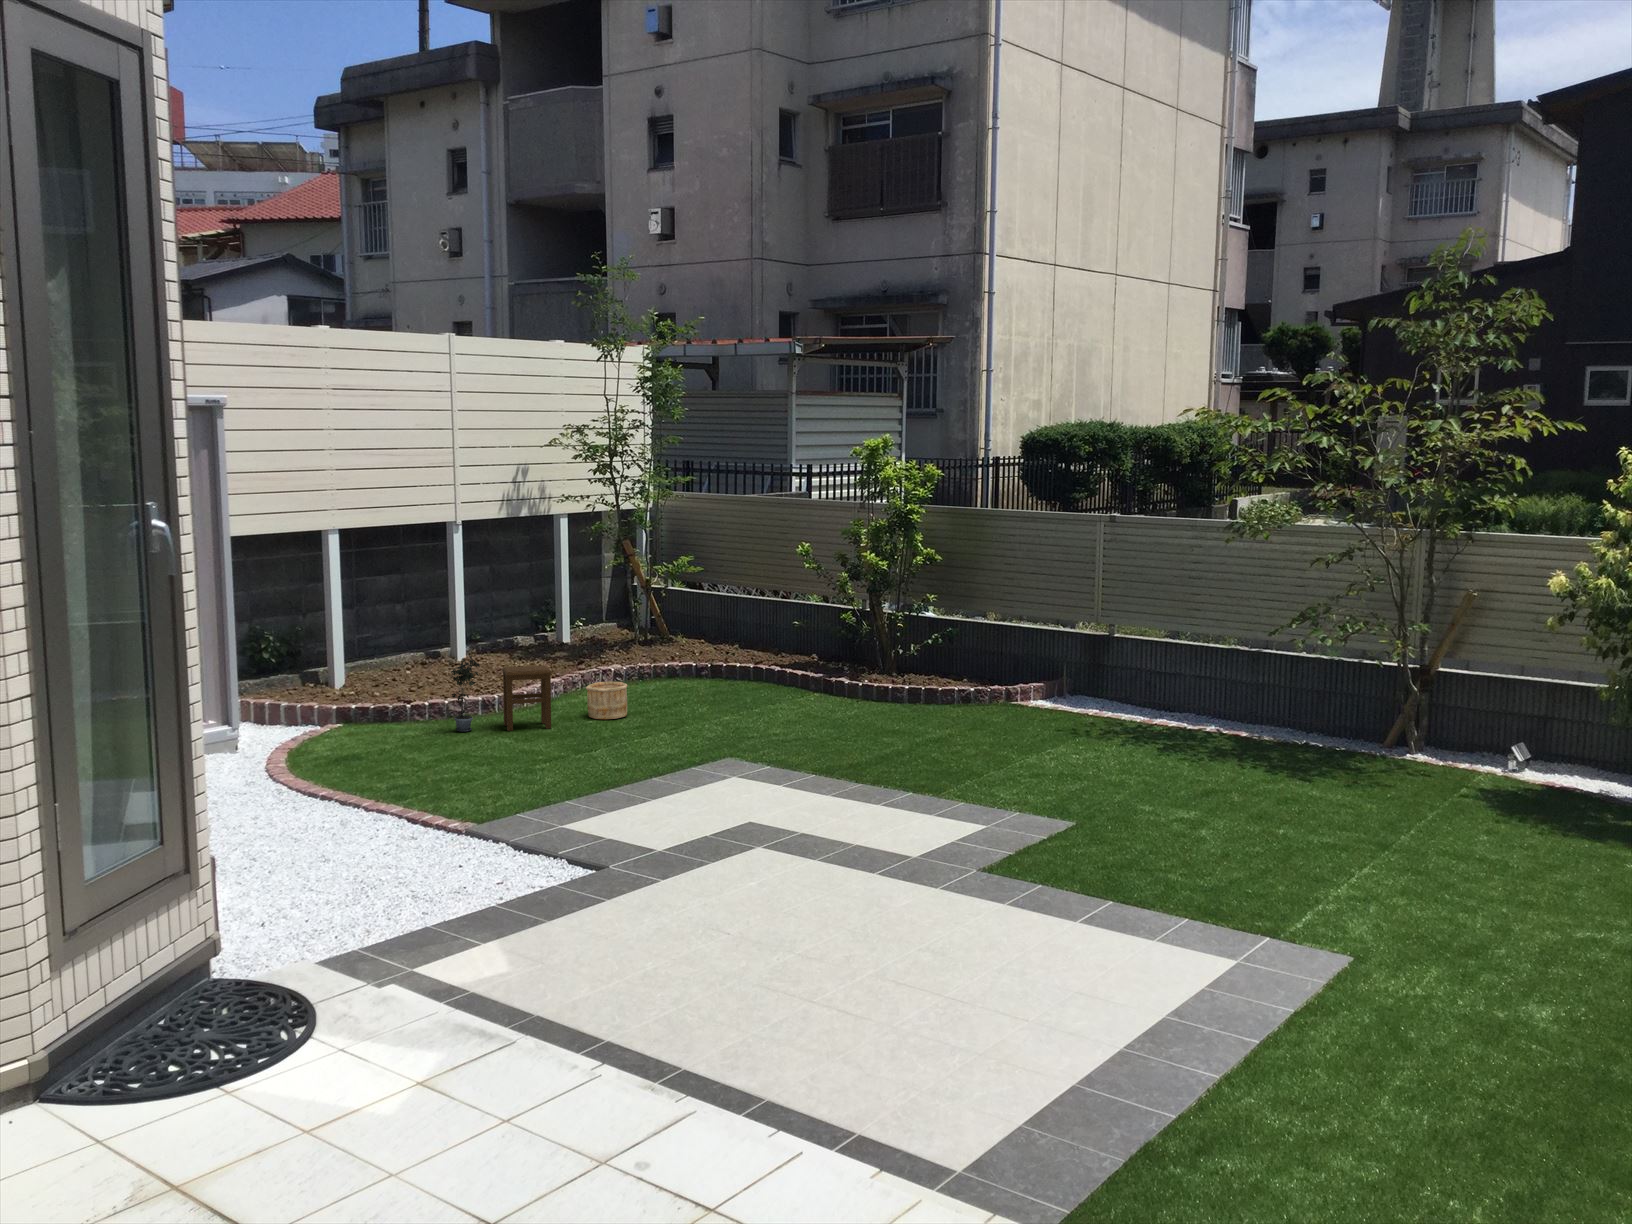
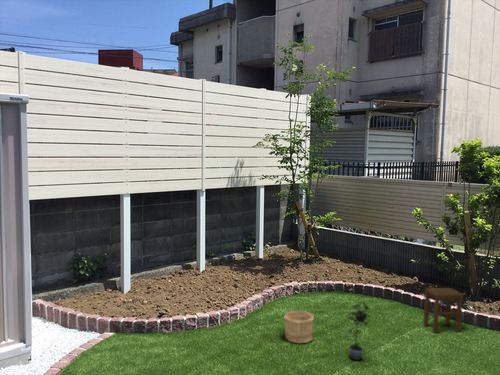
potted plant: present [451,656,480,732] -> present [349,303,370,360]
stool: present [502,665,552,731] -> present [423,288,463,333]

